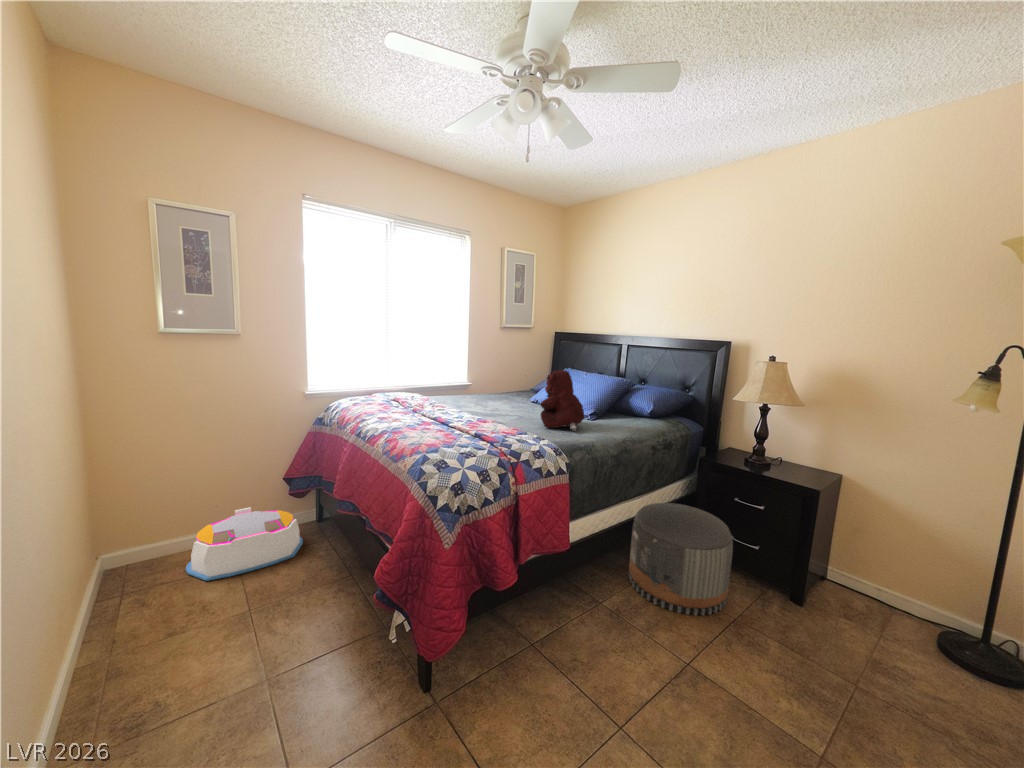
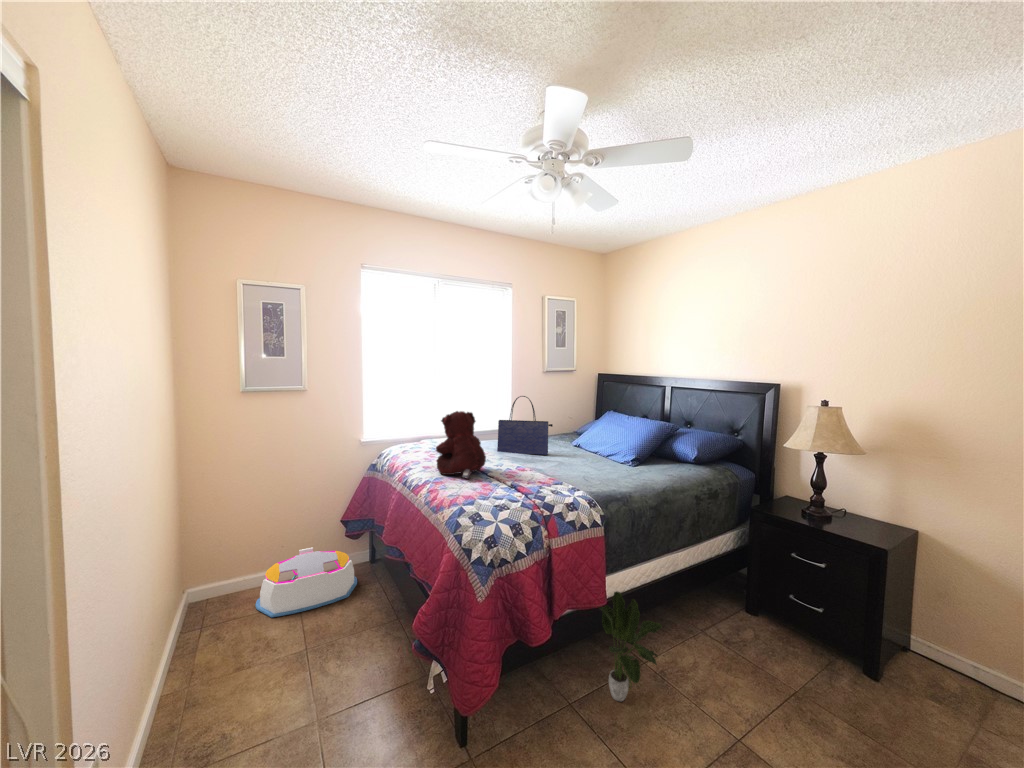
tote bag: none [455,348,513,409] -> present [497,396,553,455]
teddy bear: present [540,369,584,431] -> present [436,411,486,479]
pouf: present [628,503,733,616] -> none [676,556,790,686]
potted plant: none [555,535,623,638] -> present [598,591,662,701]

